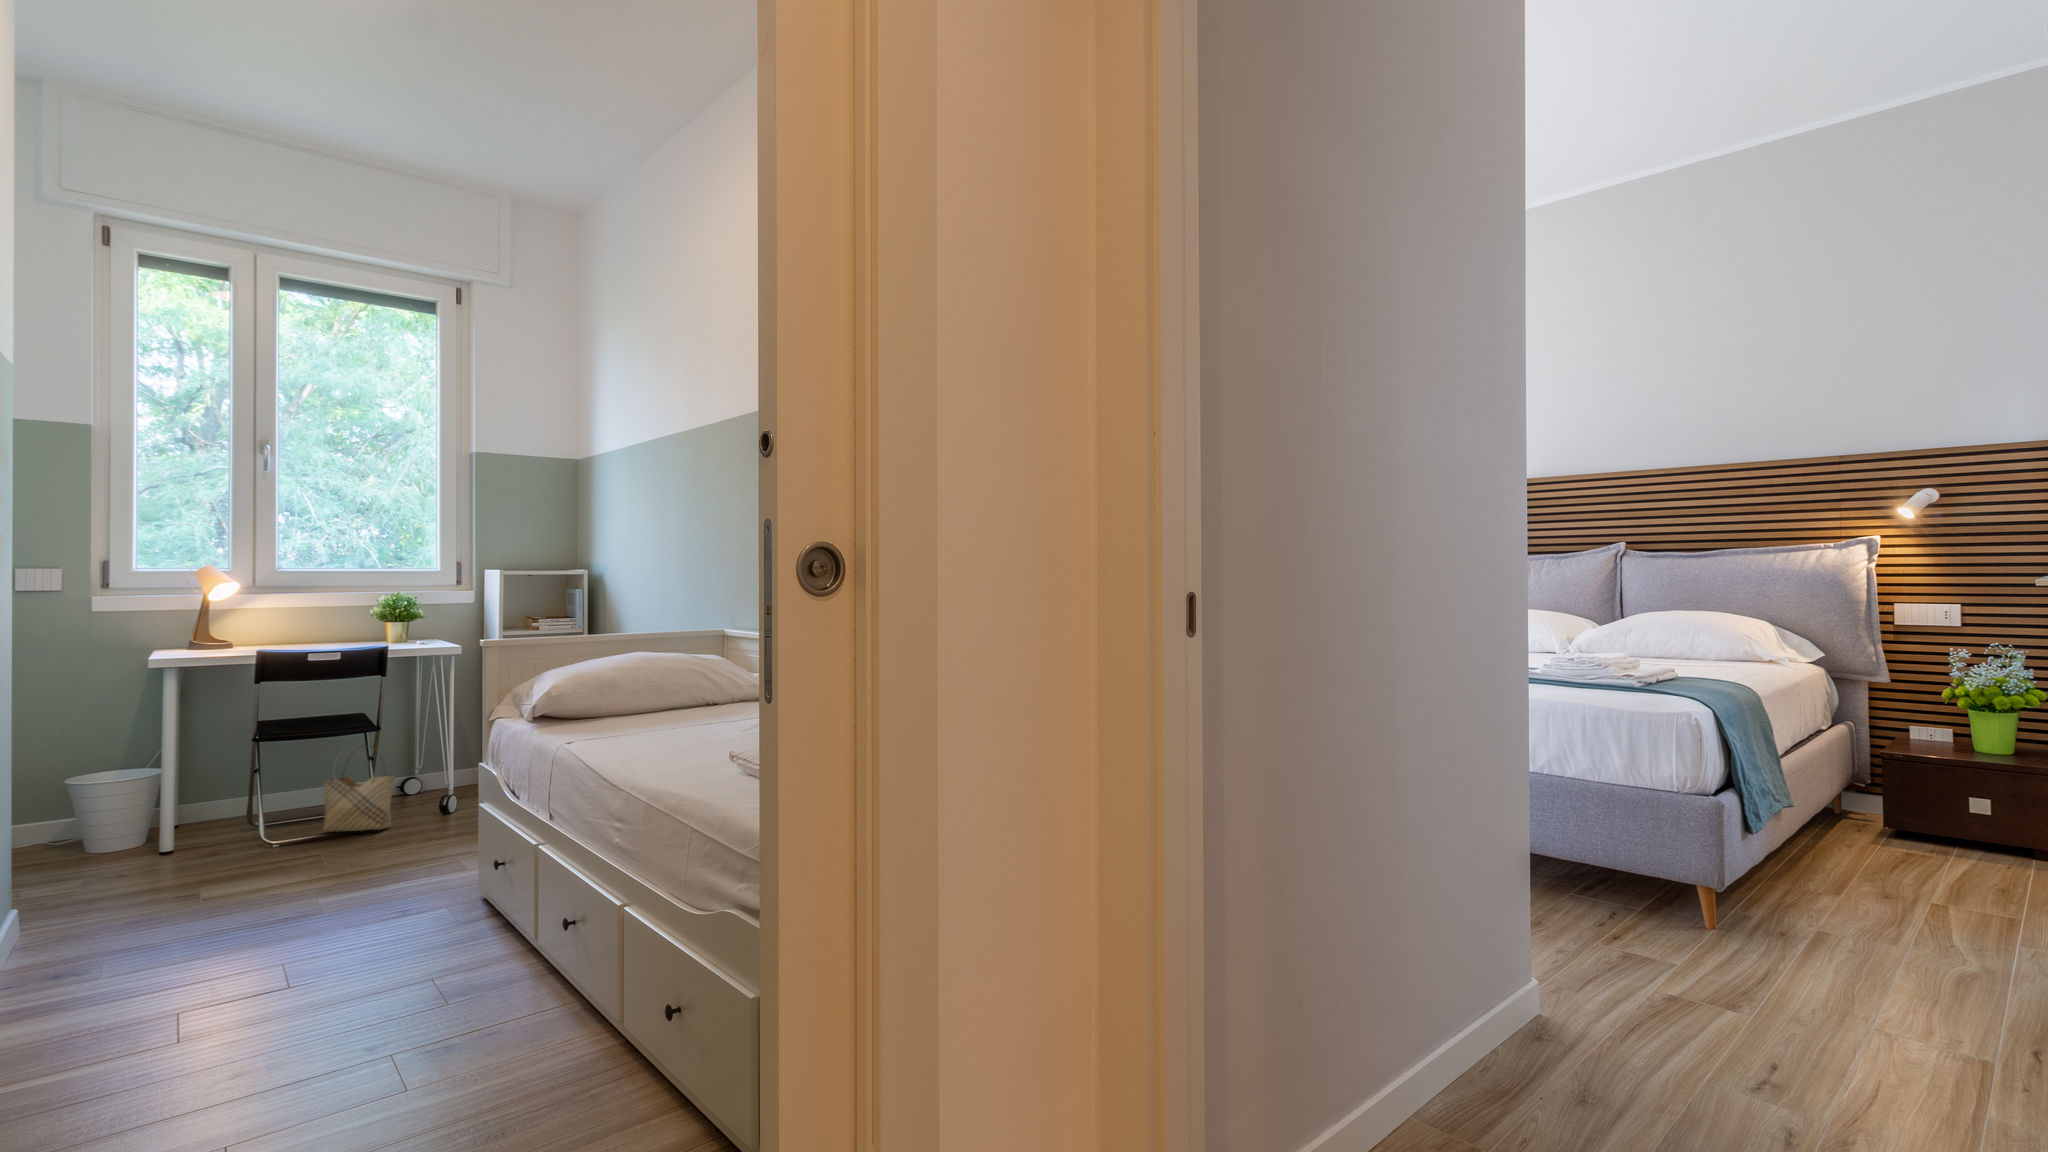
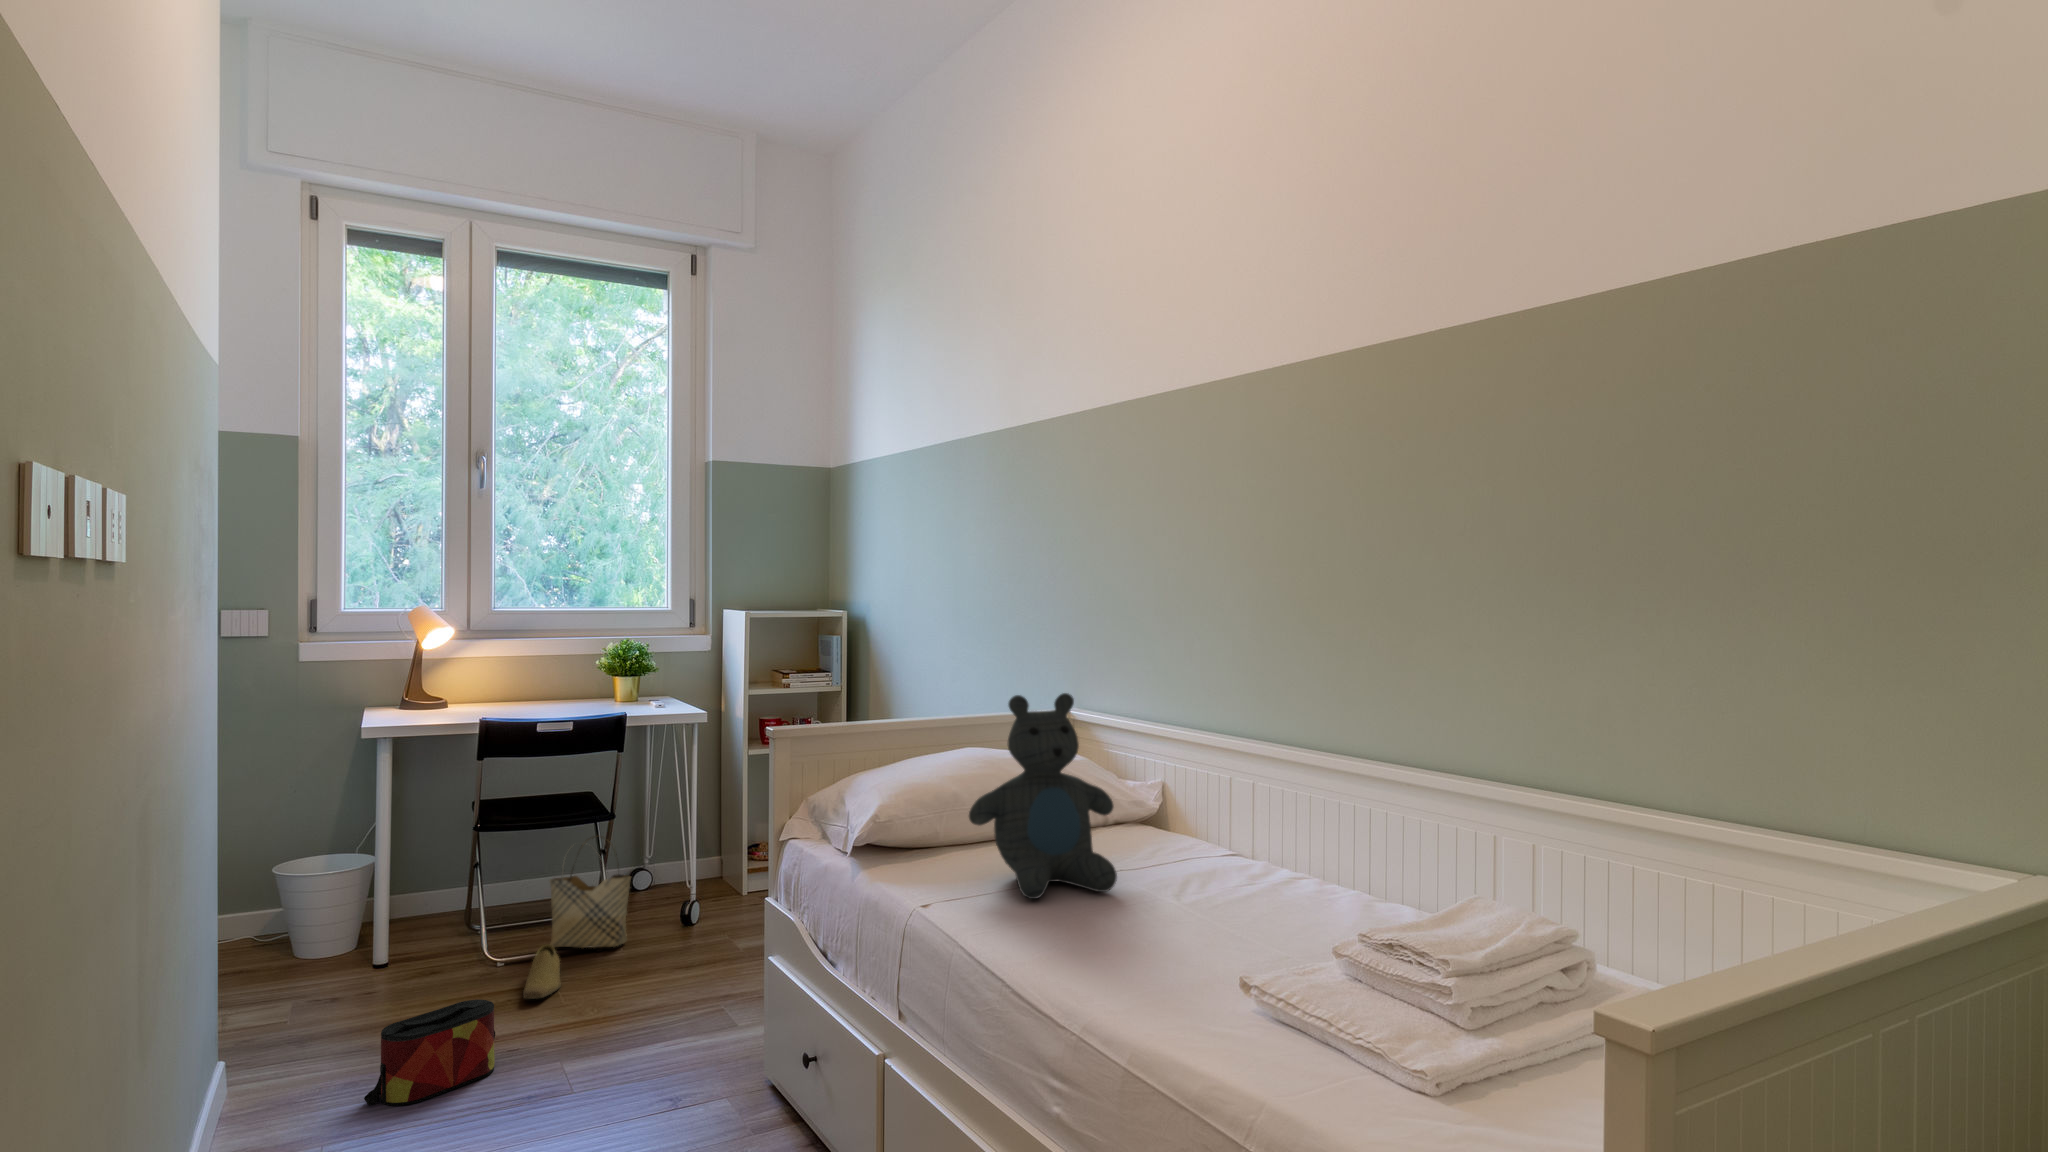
teddy bear: none [608,612,714,740] -> present [969,693,1117,899]
shoe: none [294,825,329,863] -> present [523,944,561,999]
bag: none [148,853,263,928] -> present [364,1000,495,1106]

